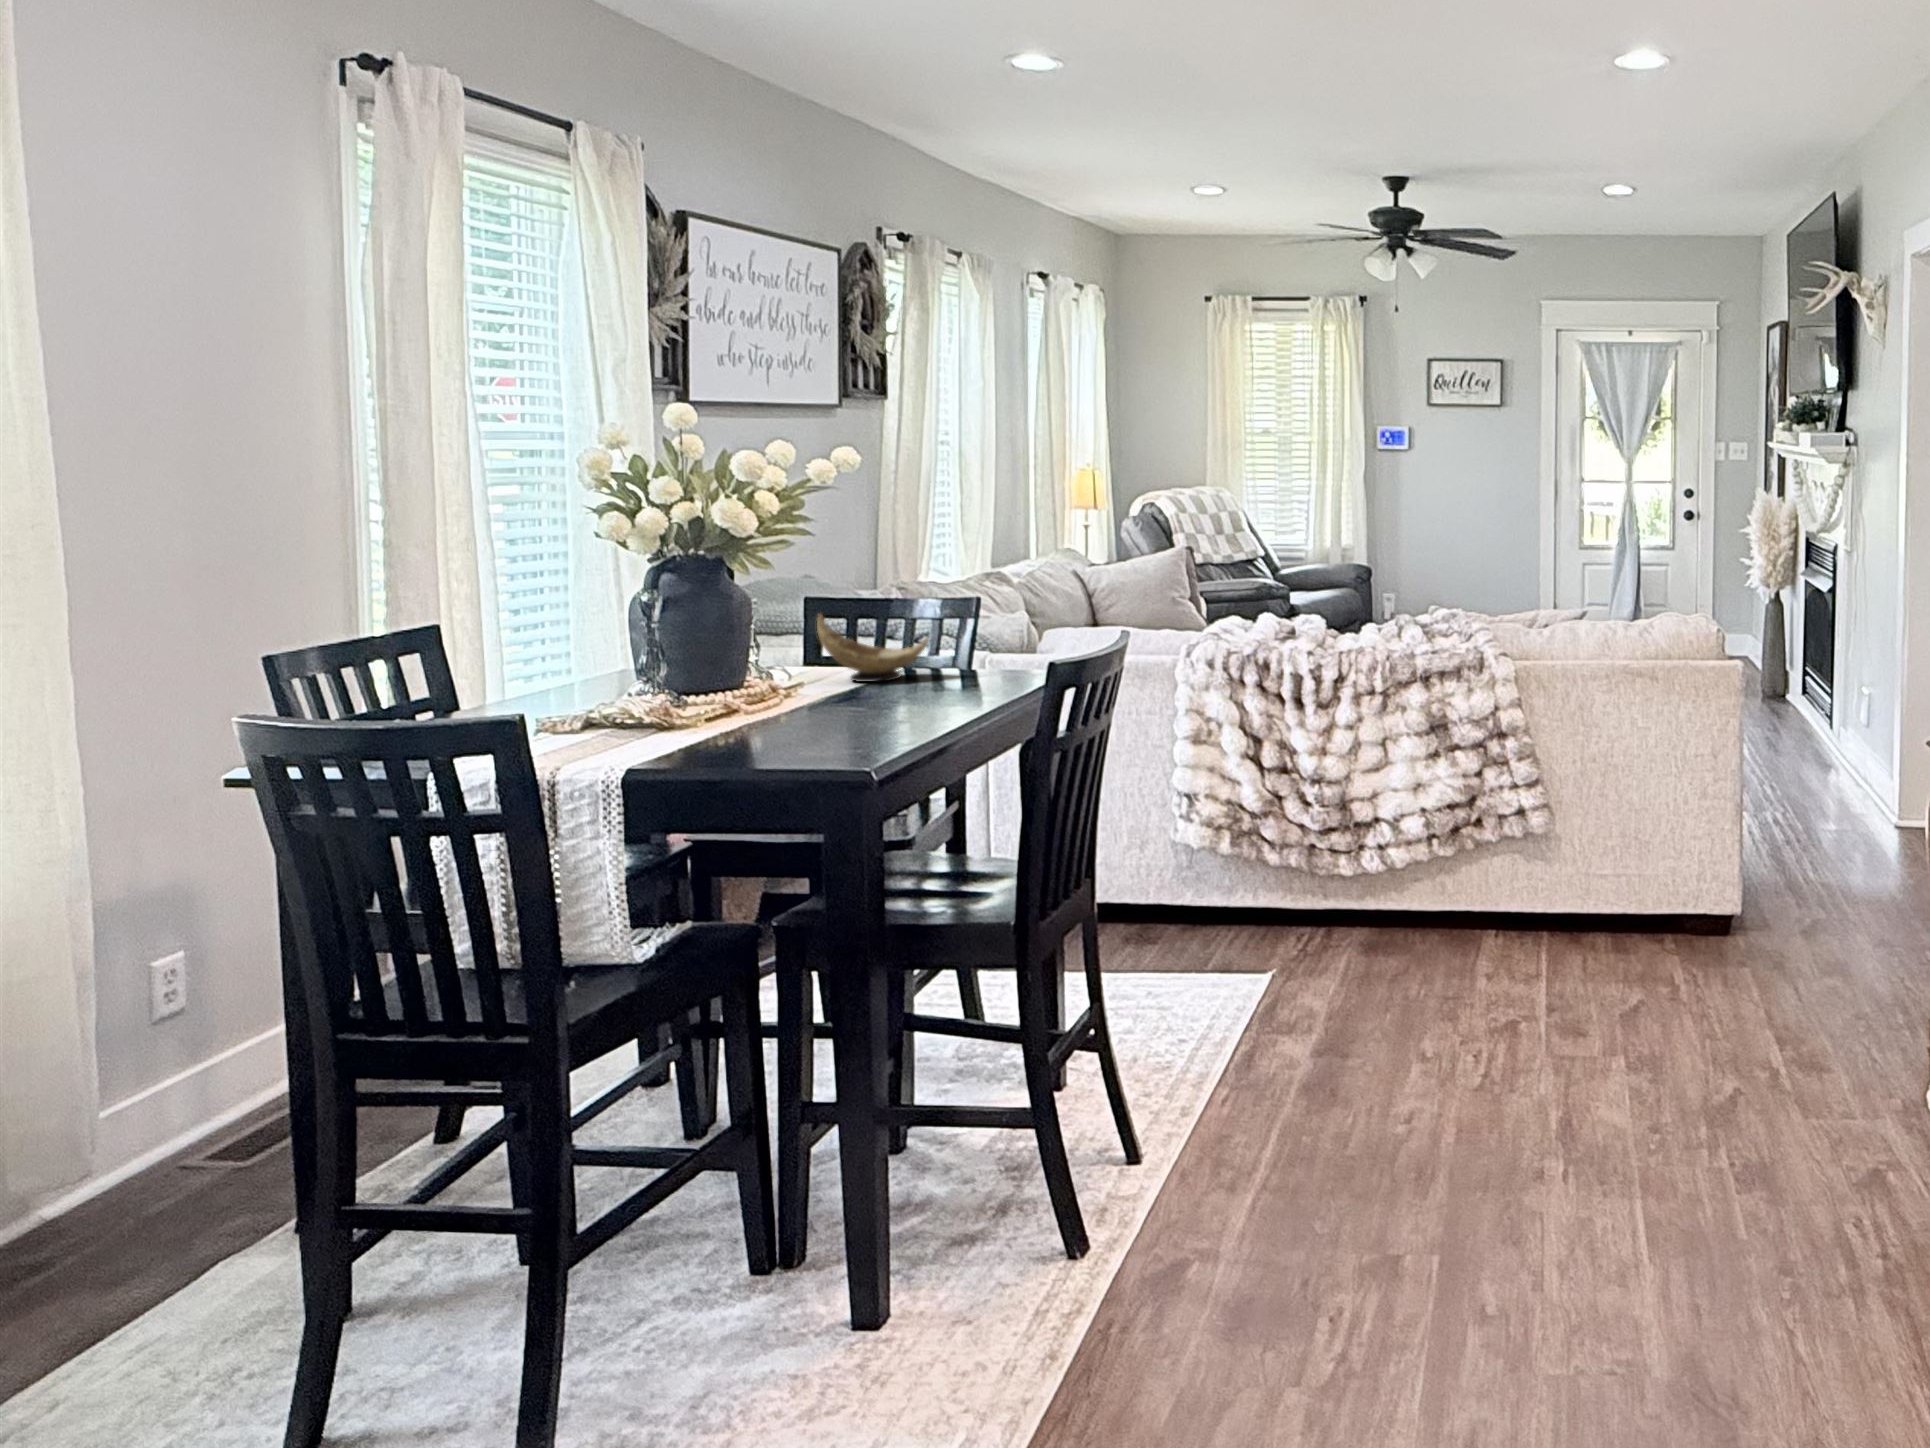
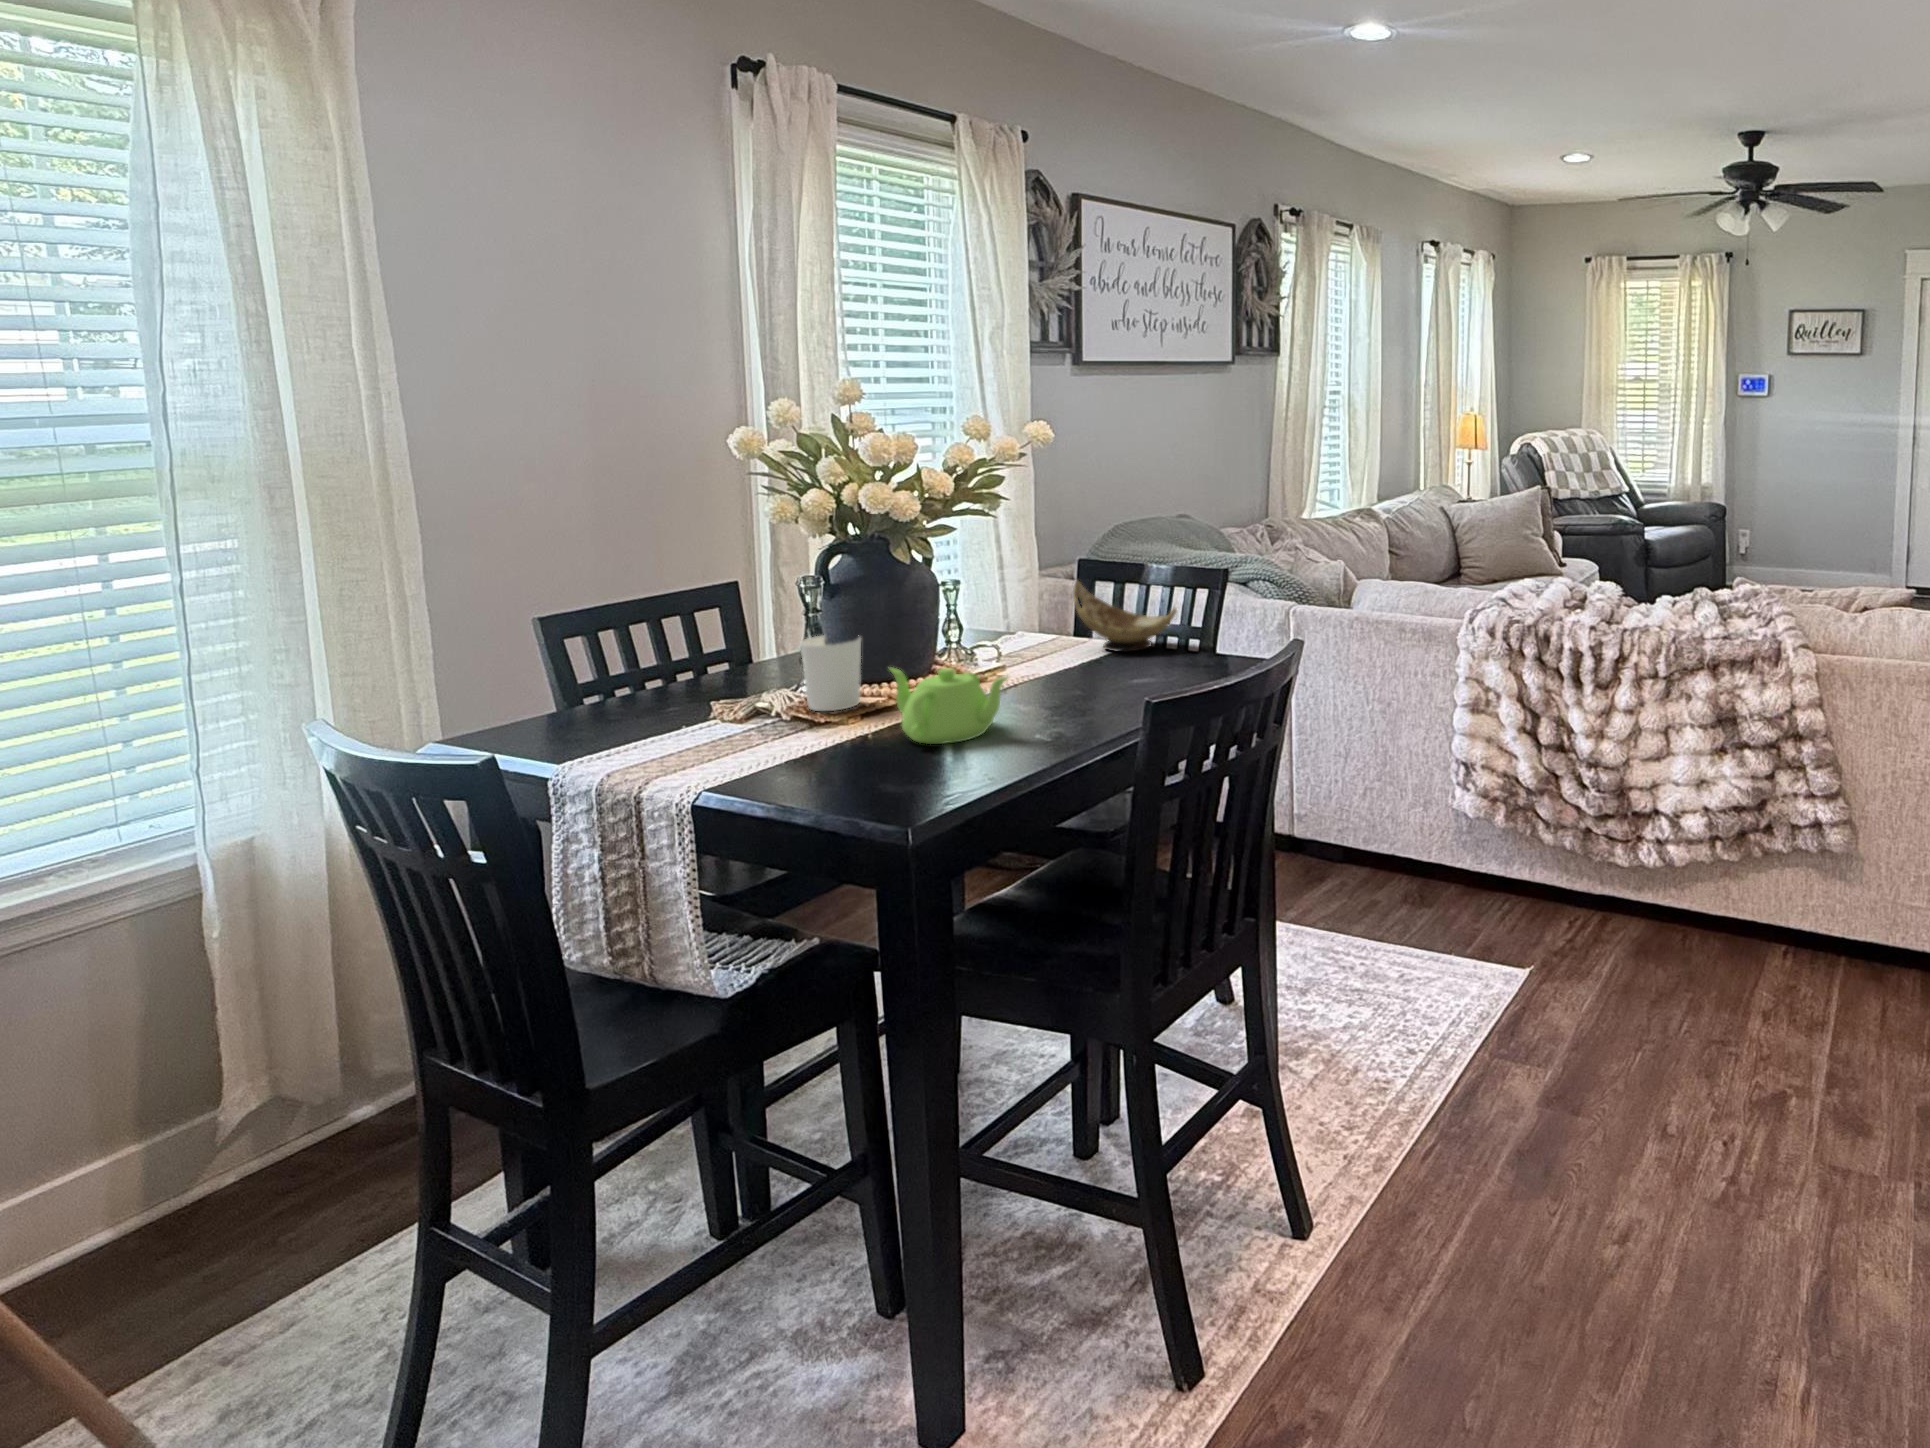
candle holder: none [588,659,652,733] -> present [800,636,861,711]
teapot: none [718,673,853,741] -> present [890,667,1007,744]

